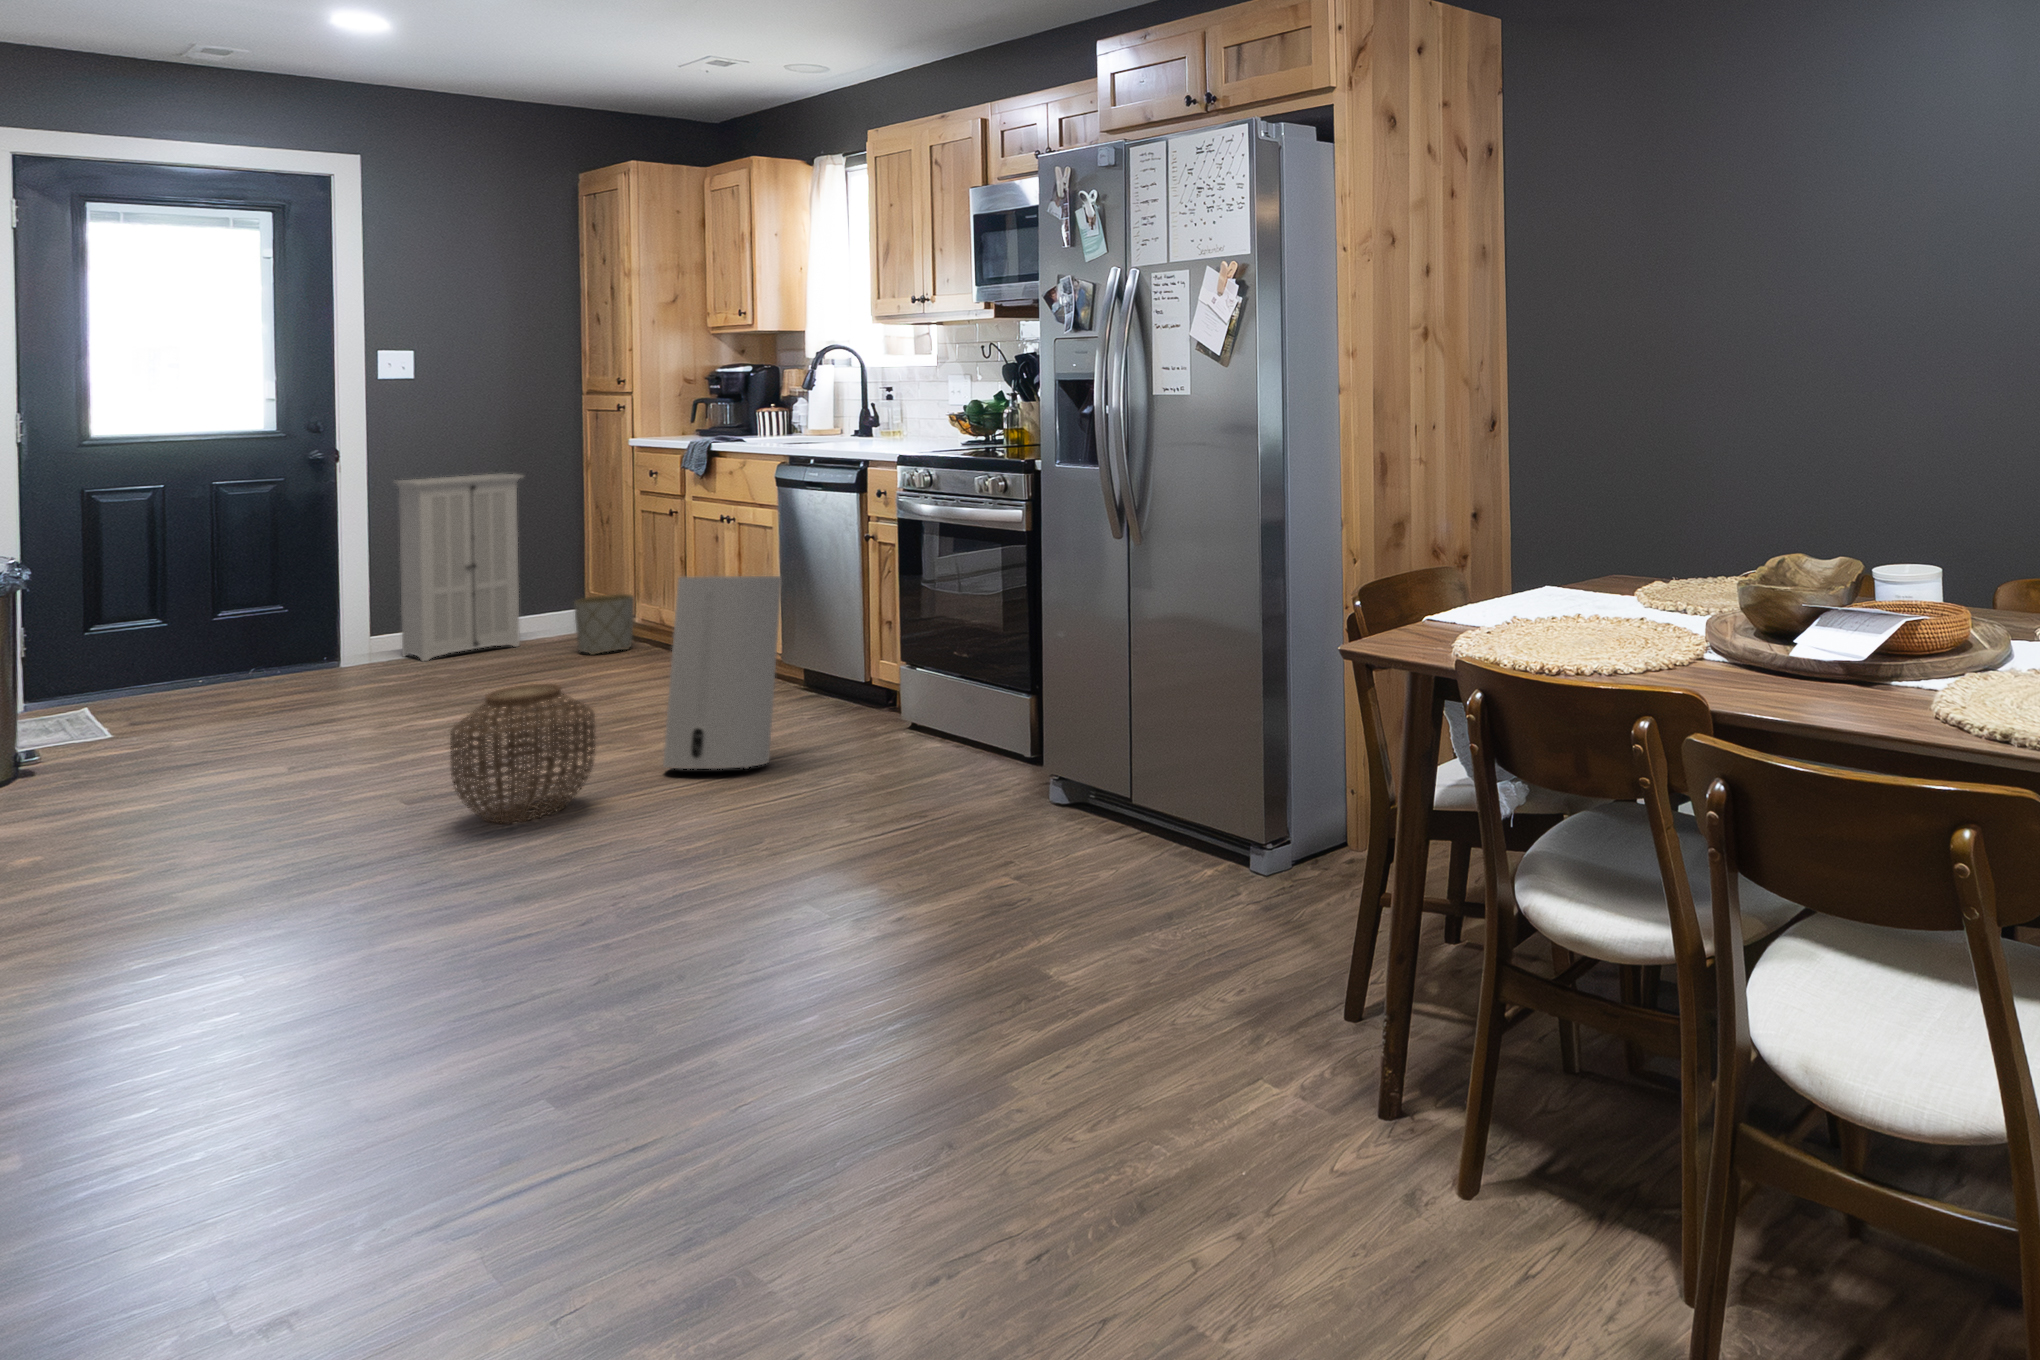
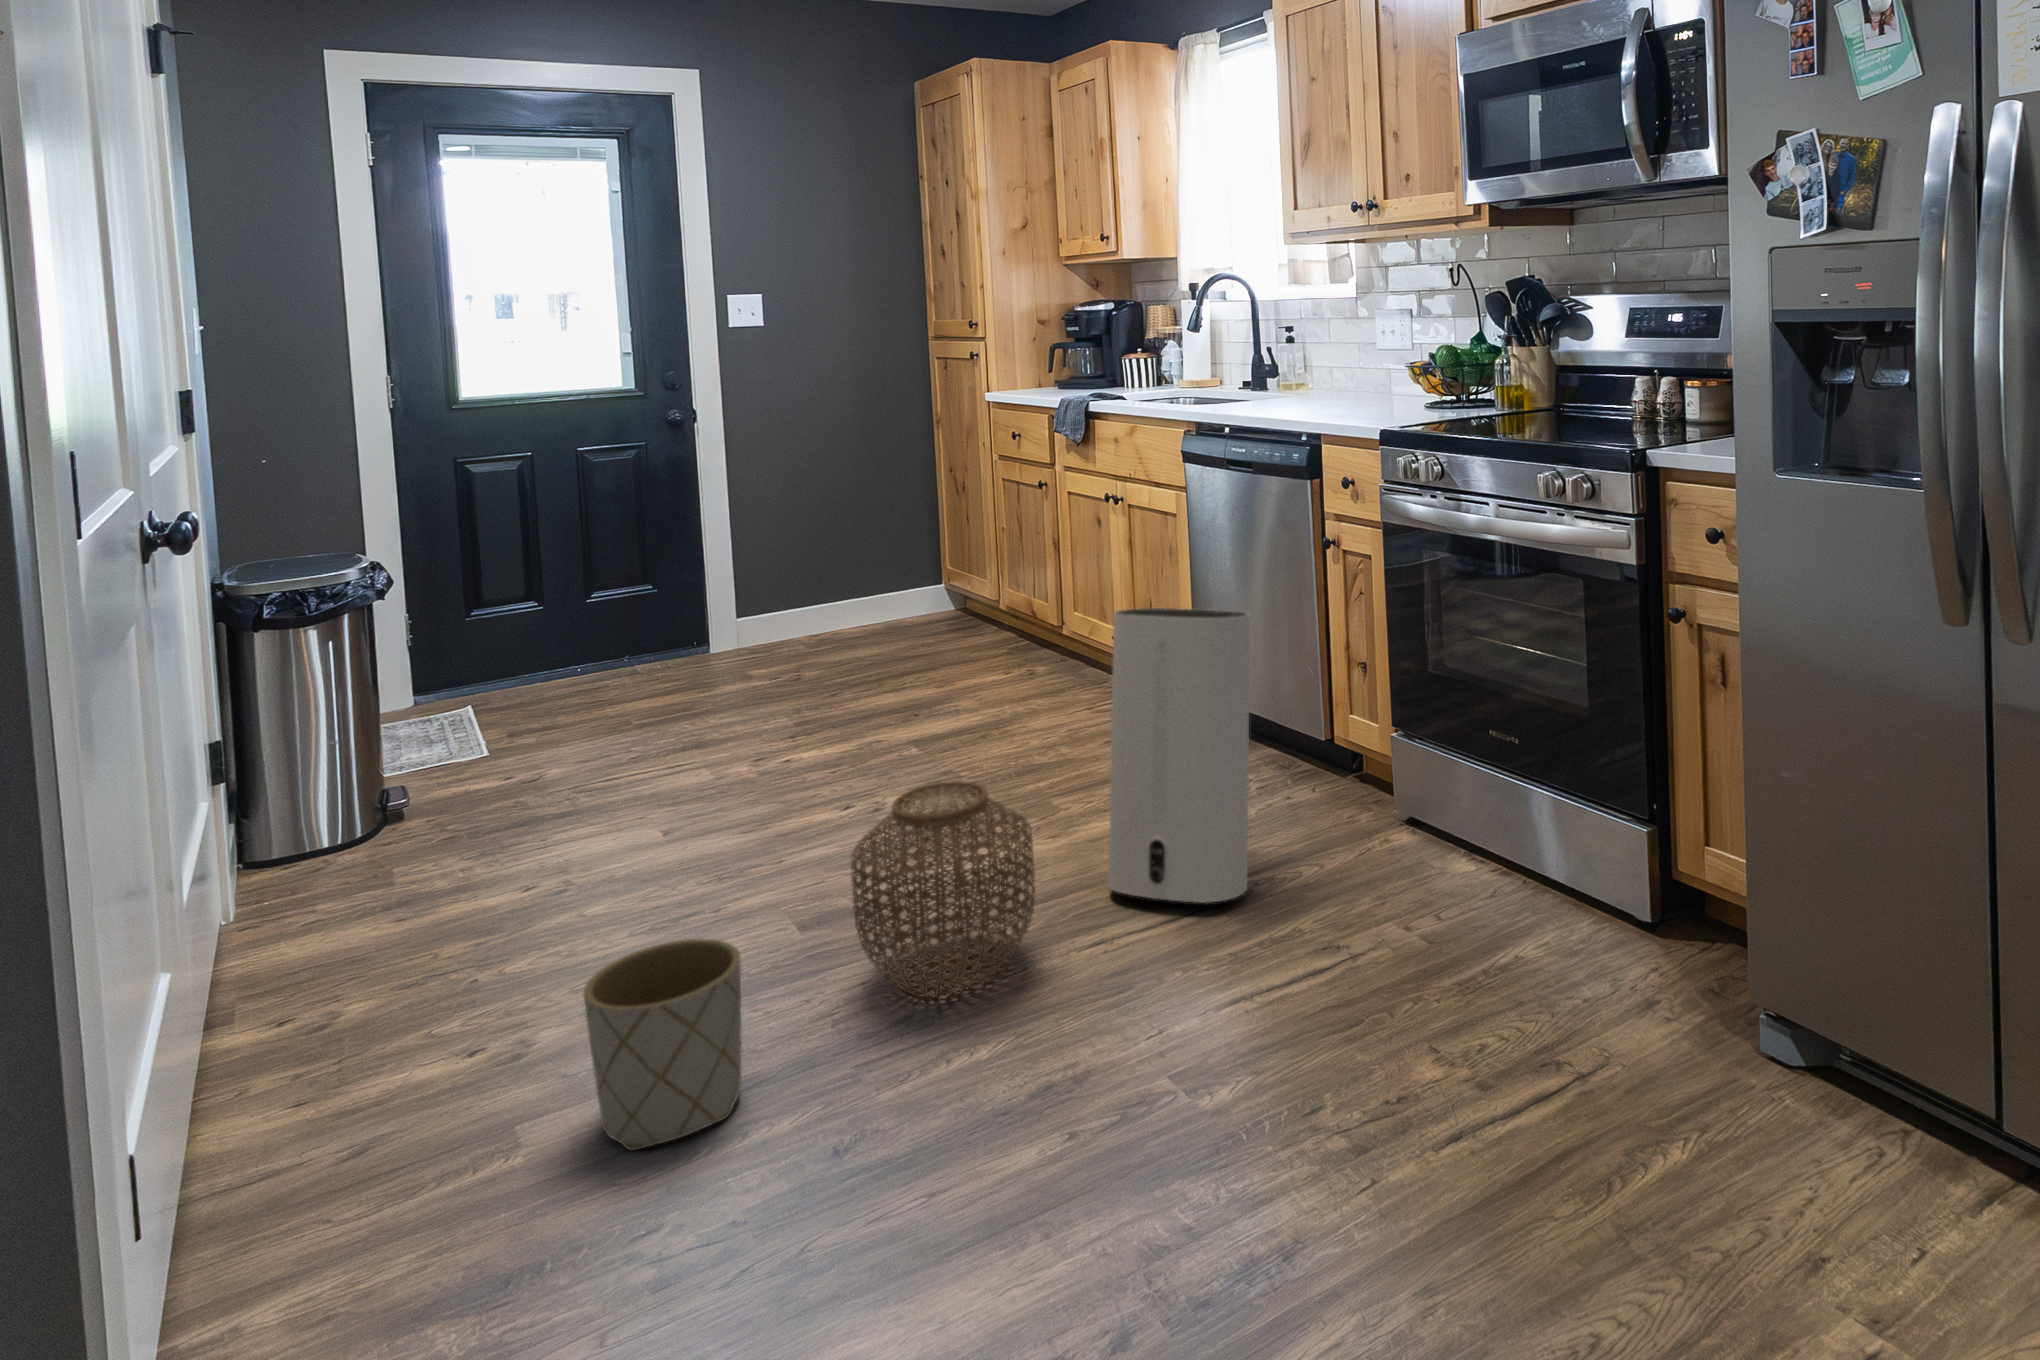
storage cabinet: present [395,473,523,661] -> none [748,429,882,652]
planter: present [574,594,634,655] -> present [584,939,741,1150]

